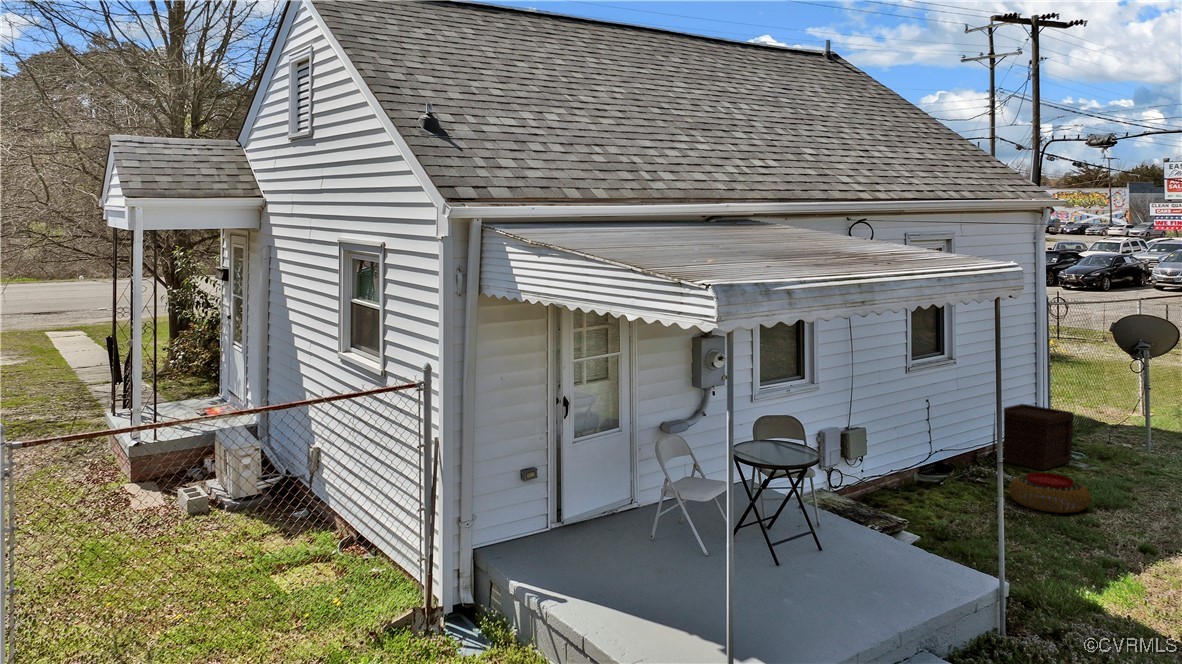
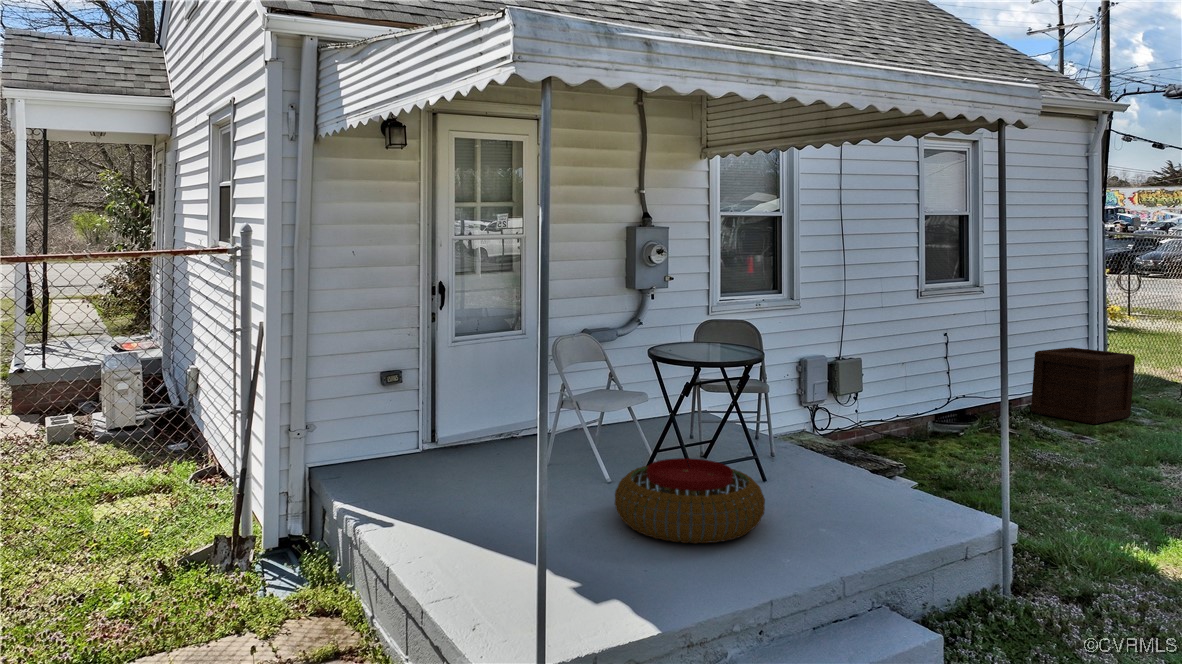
pouf: present [1009,473,1090,513] -> present [615,458,765,543]

